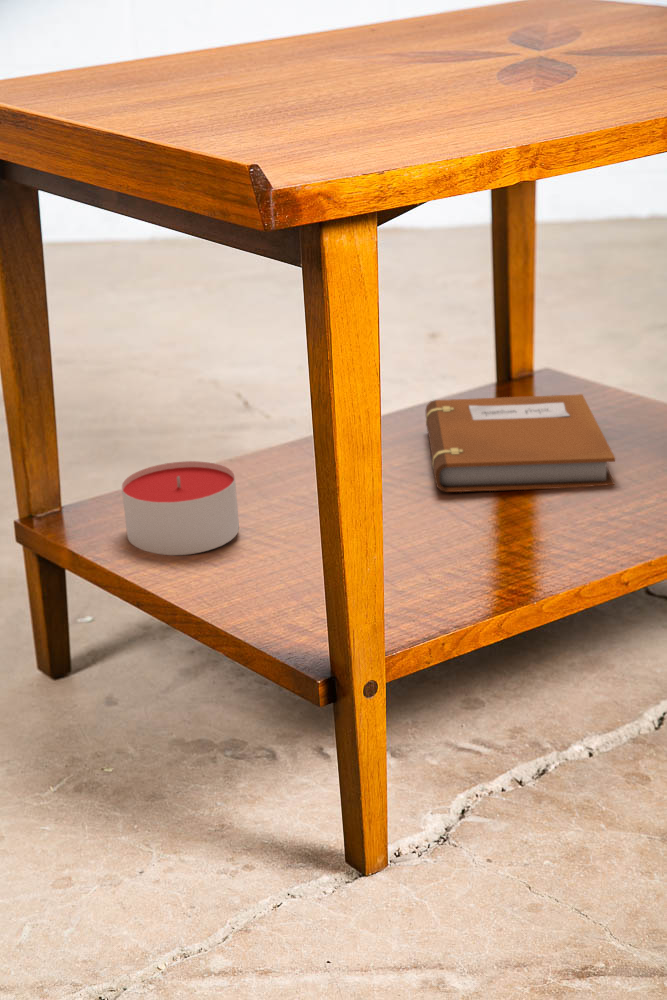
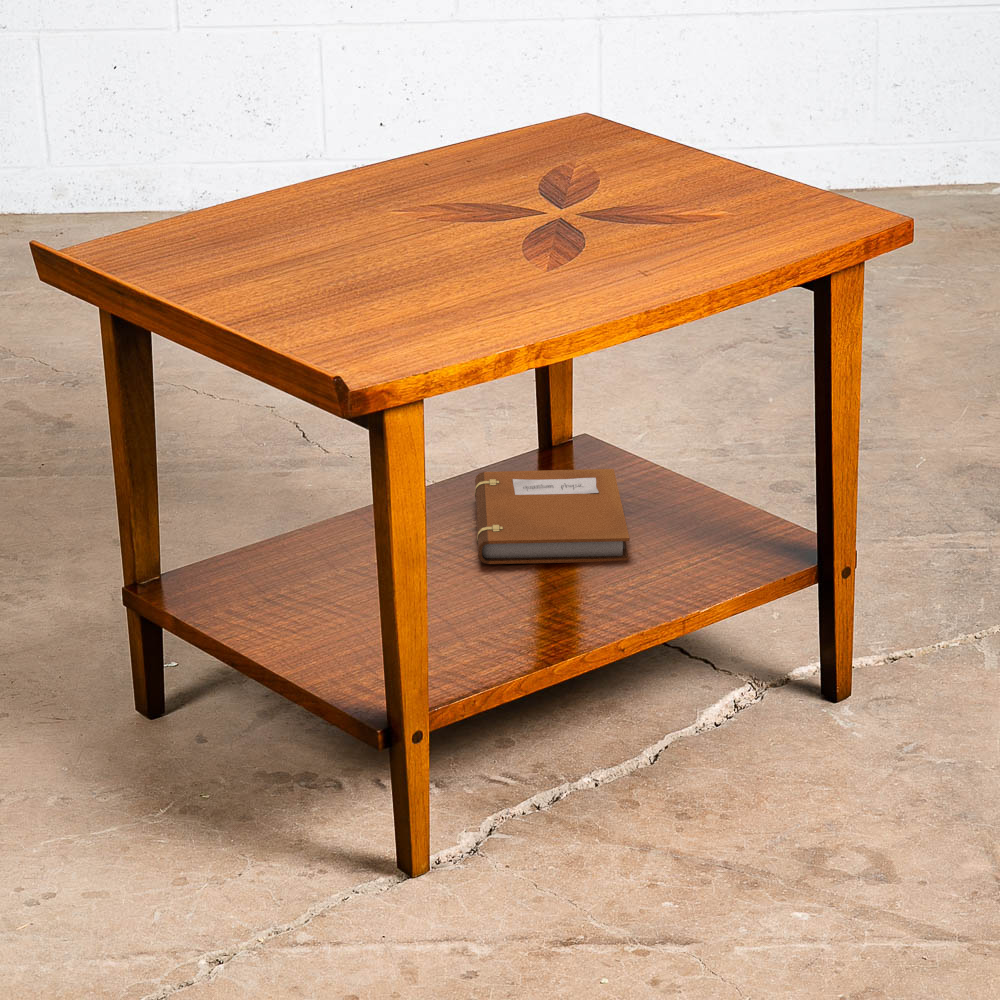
candle: present [122,461,239,555] -> none [216,539,313,622]

